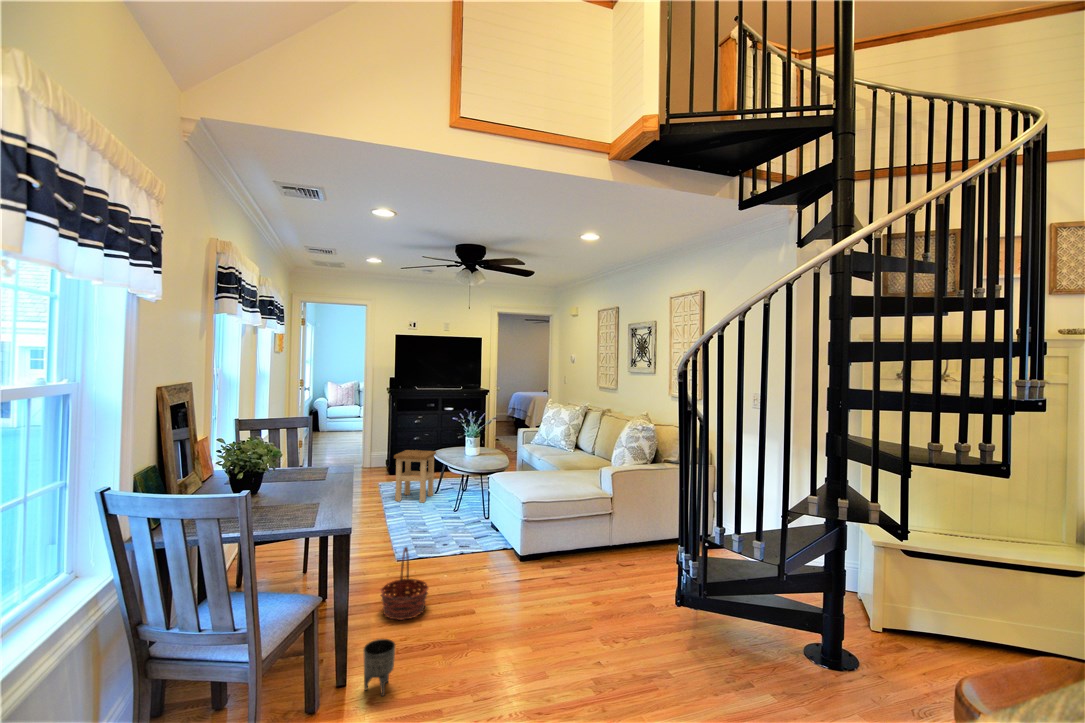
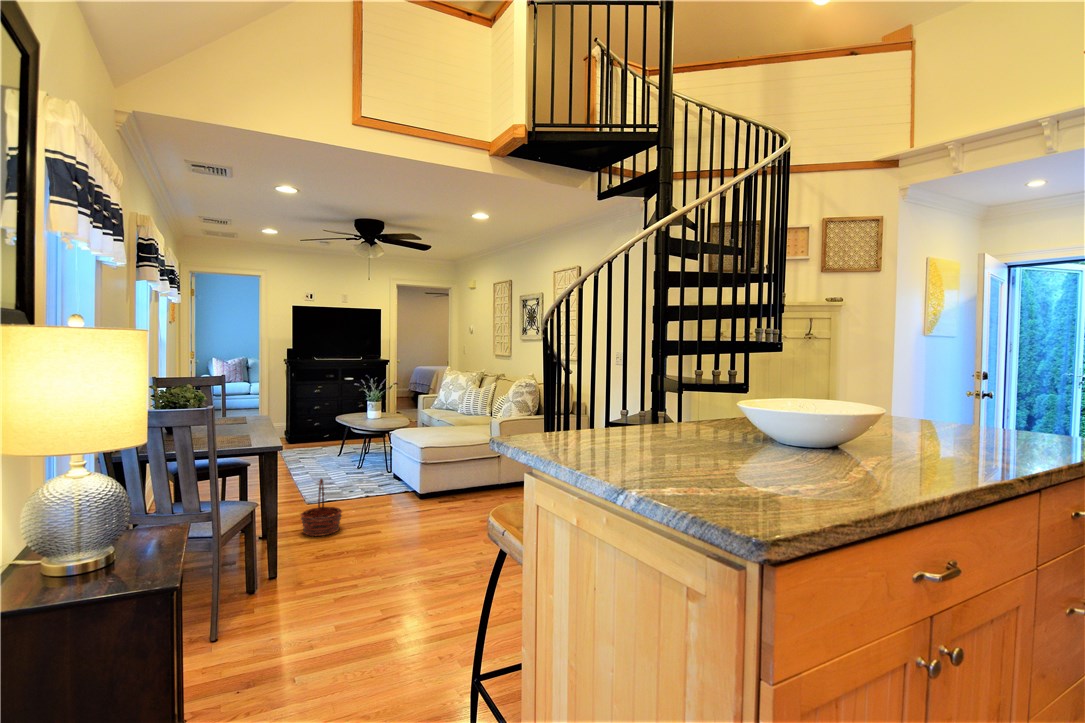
stool: present [394,450,436,503] -> none [298,416,340,463]
planter: present [364,639,396,696] -> none [295,536,321,575]

